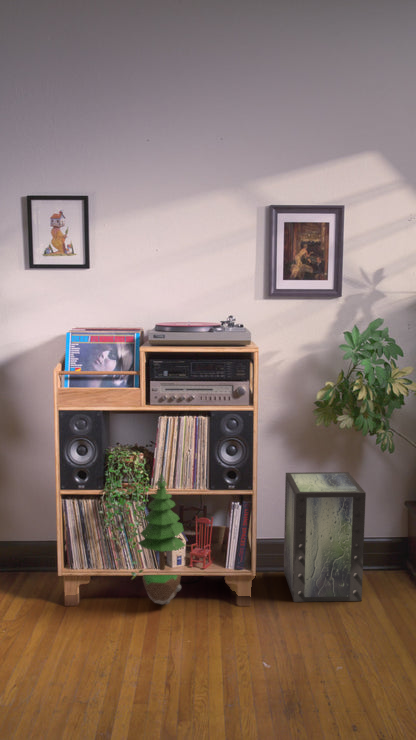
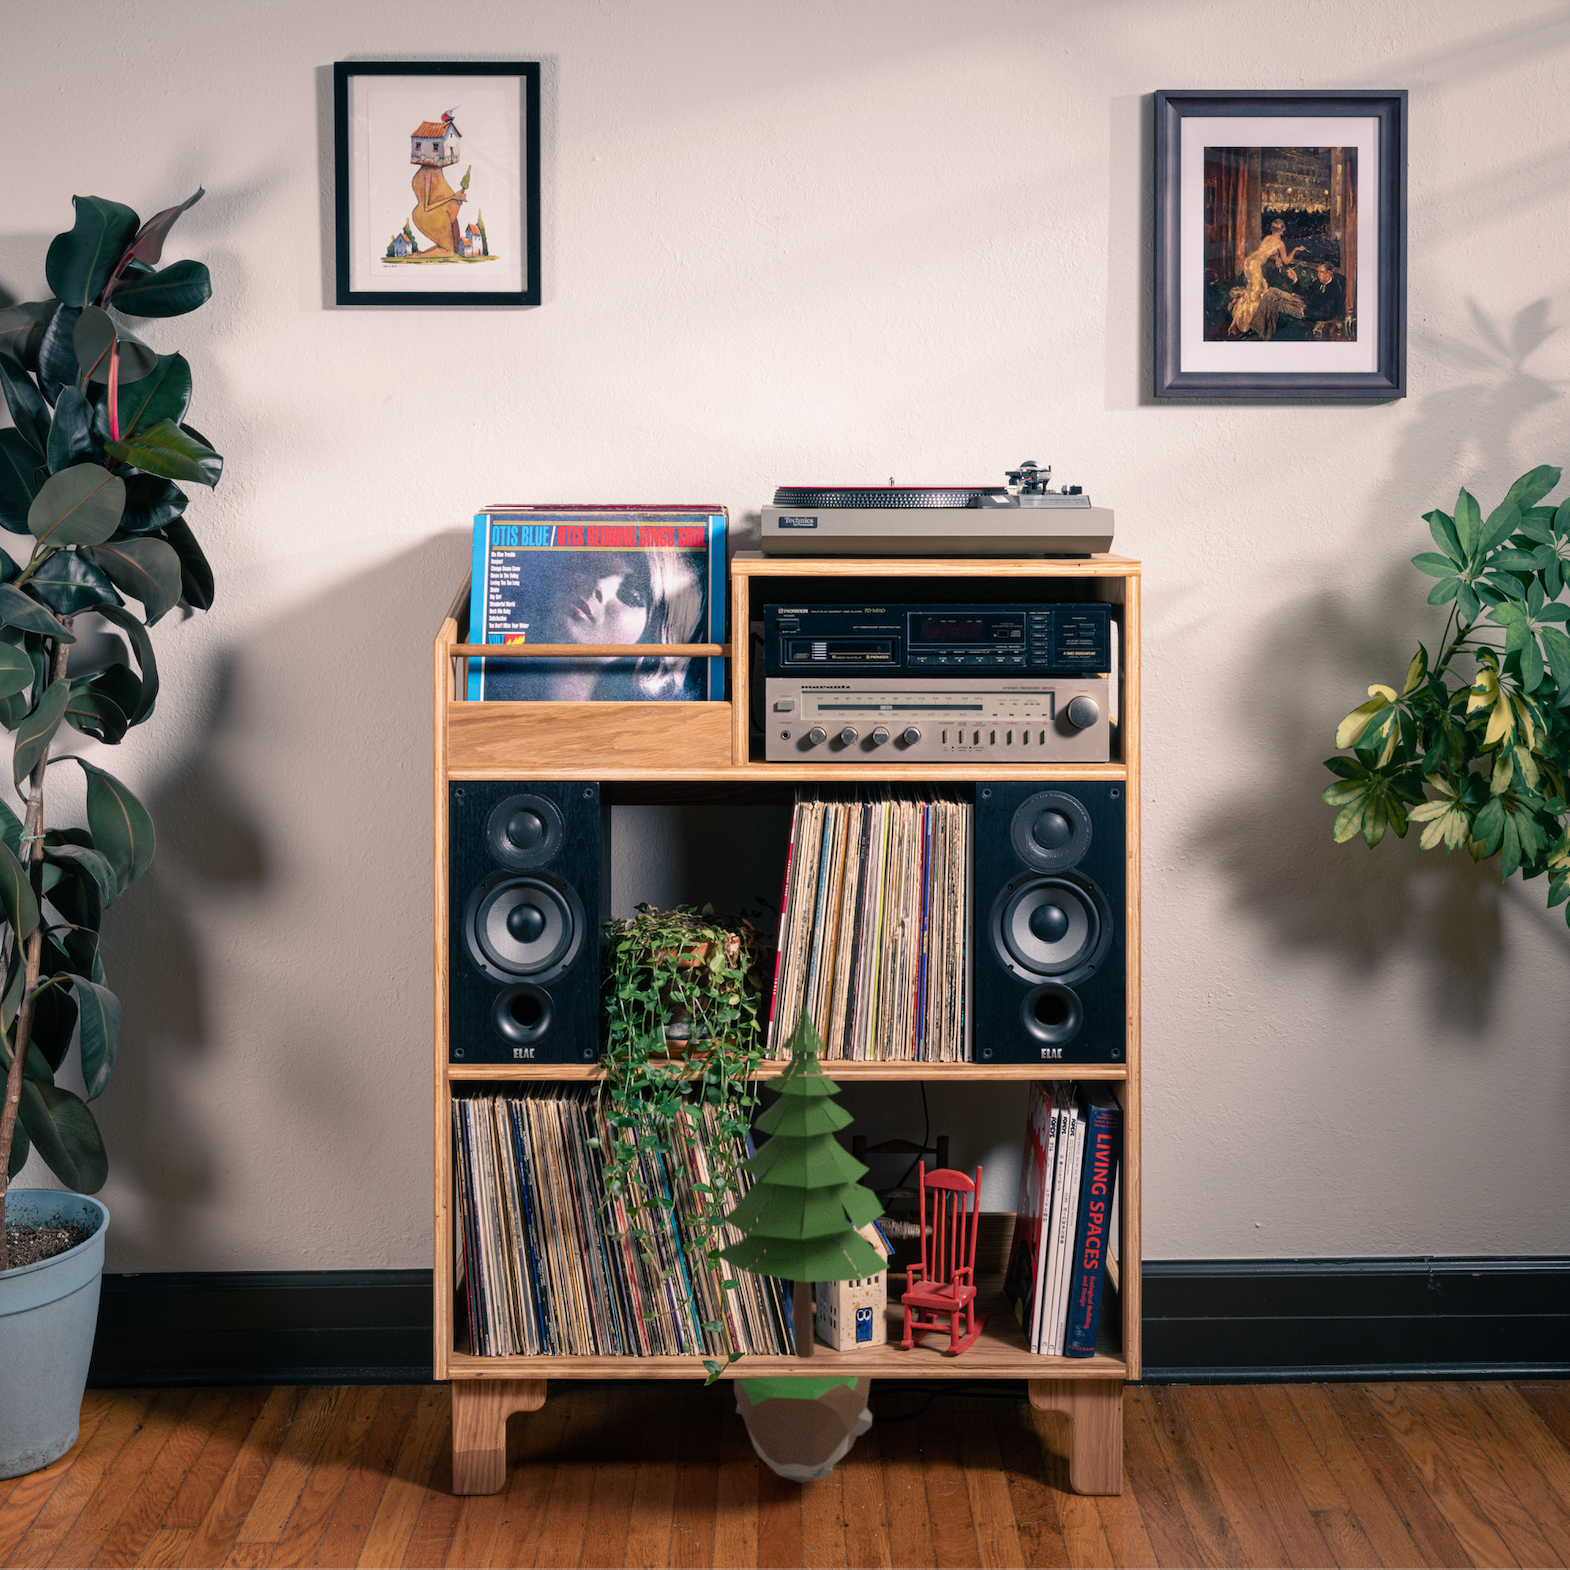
storage box: present [284,472,366,602] -> none [1217,1027,1532,1477]

